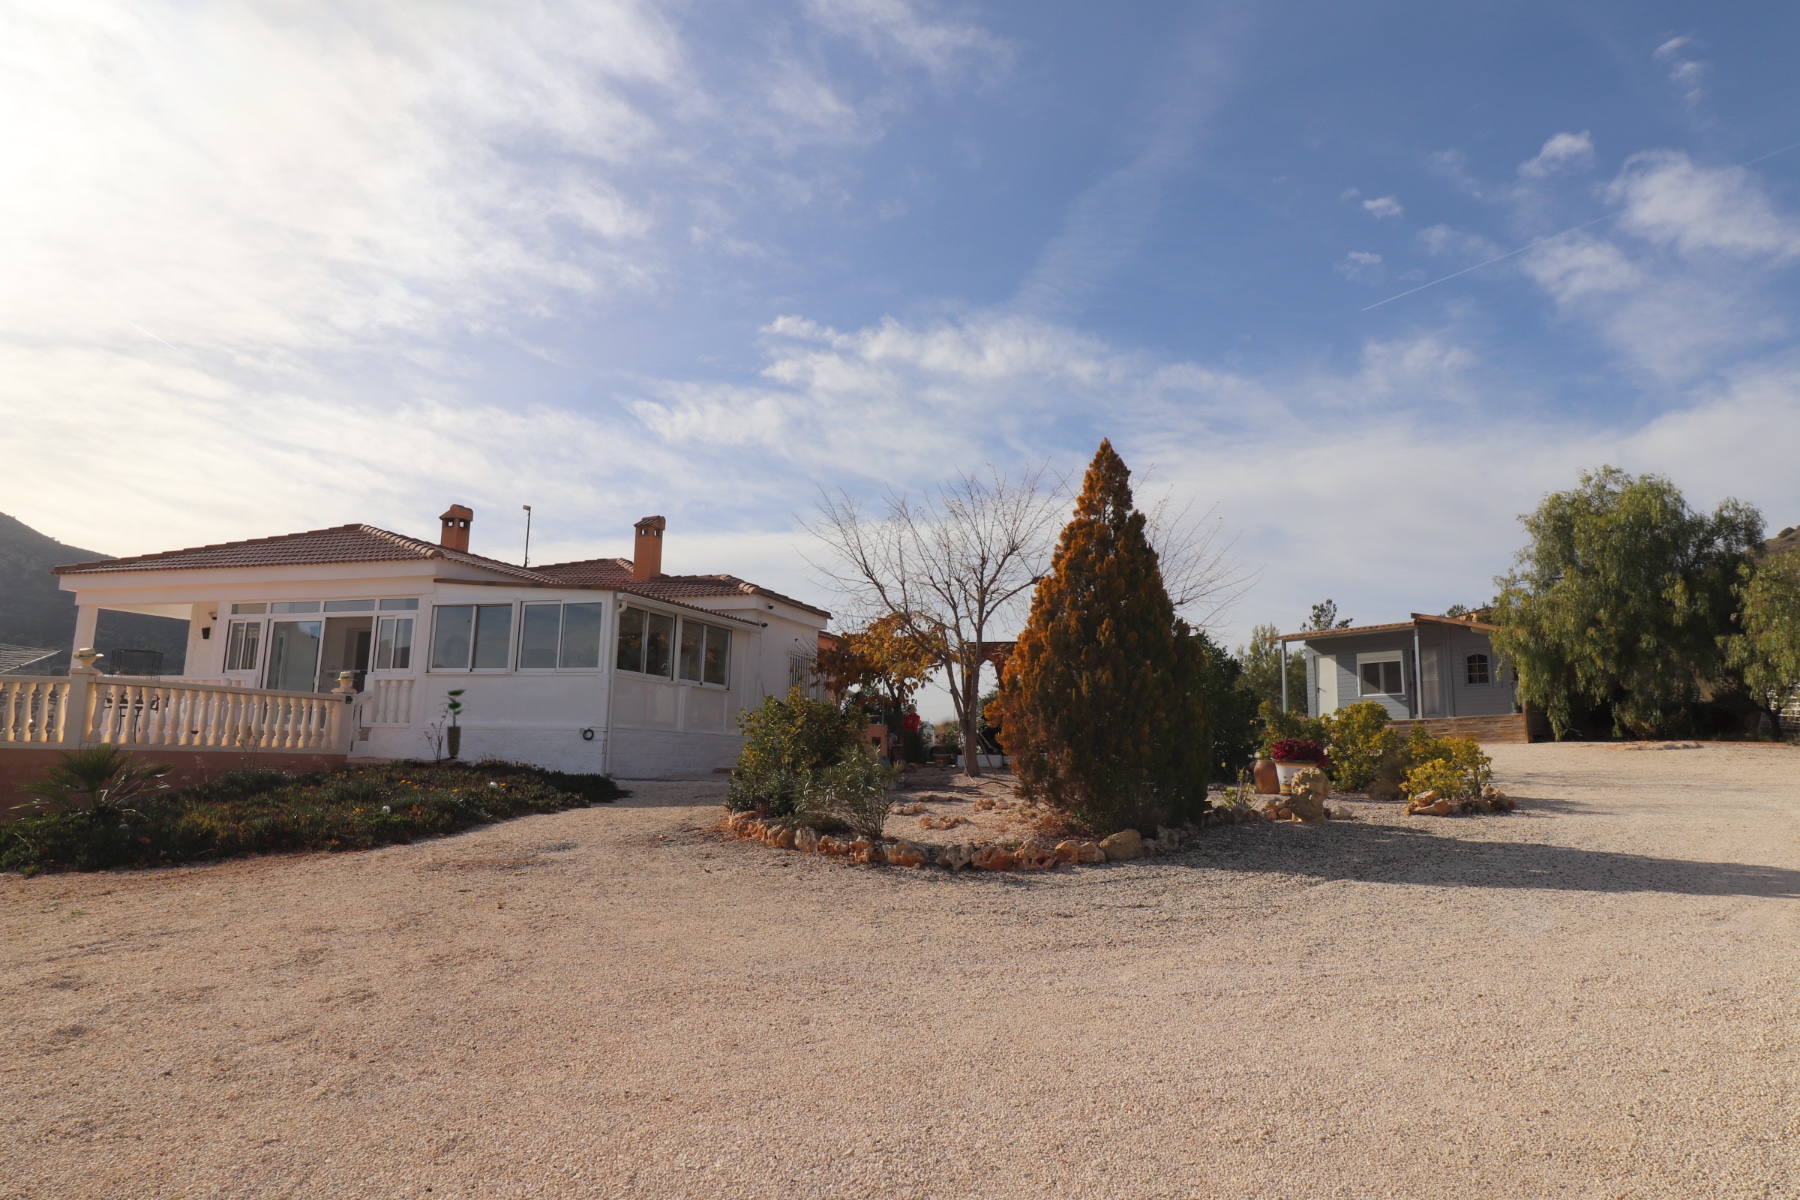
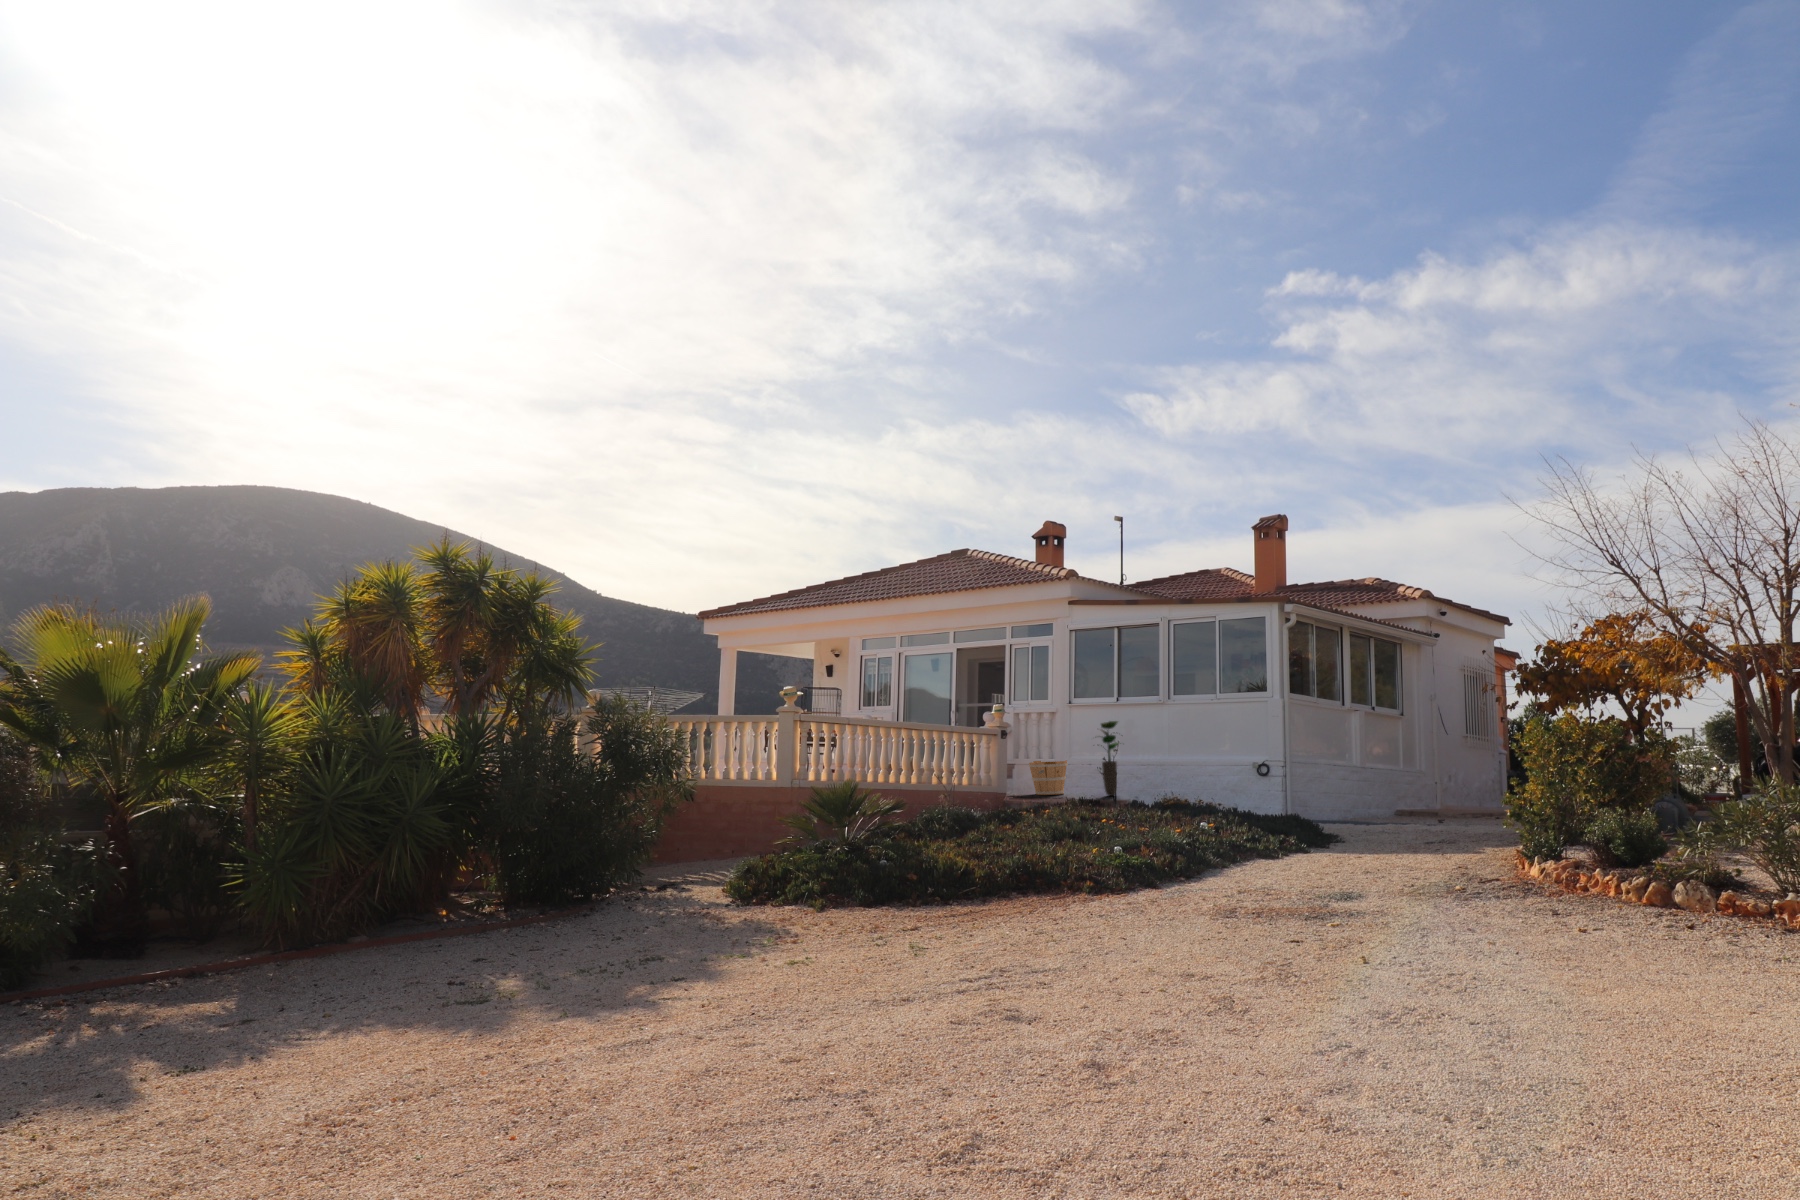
wooden bucket: none [379,725,417,757] -> present [1029,760,1068,795]

